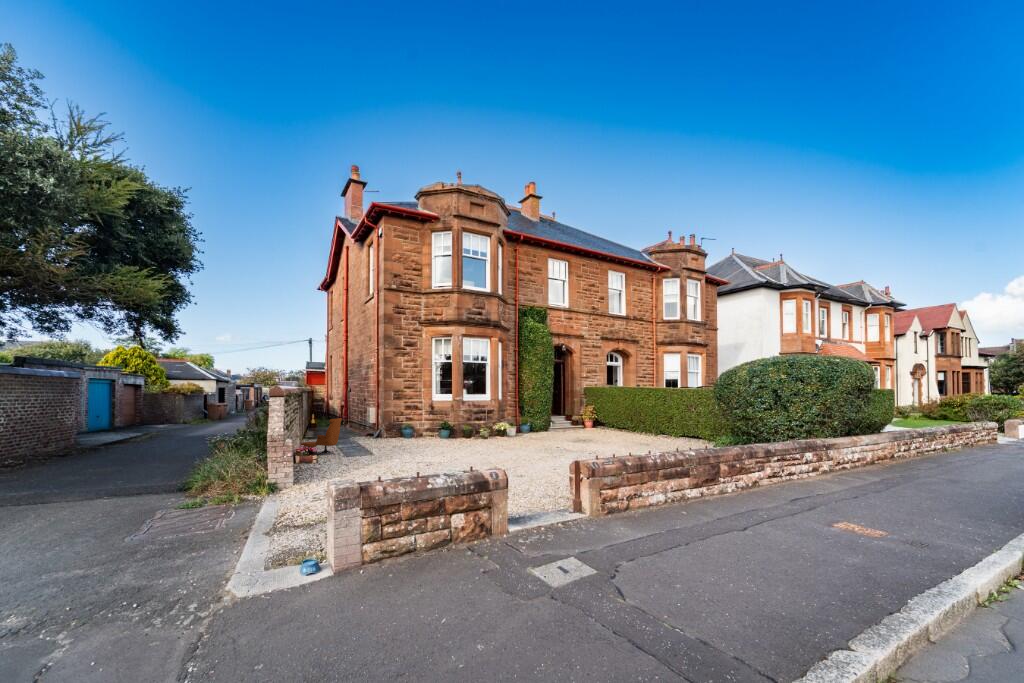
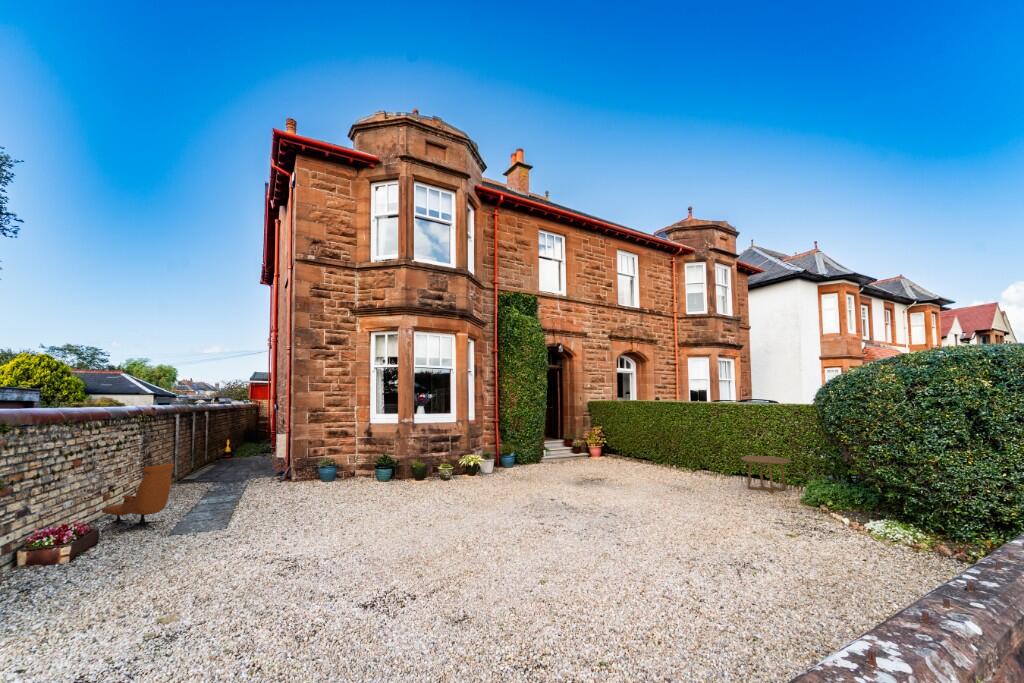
round table: none [680,423,711,446] -> present [740,456,791,493]

